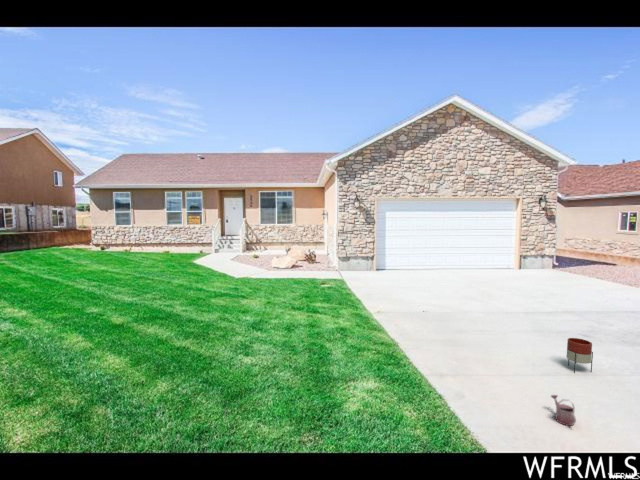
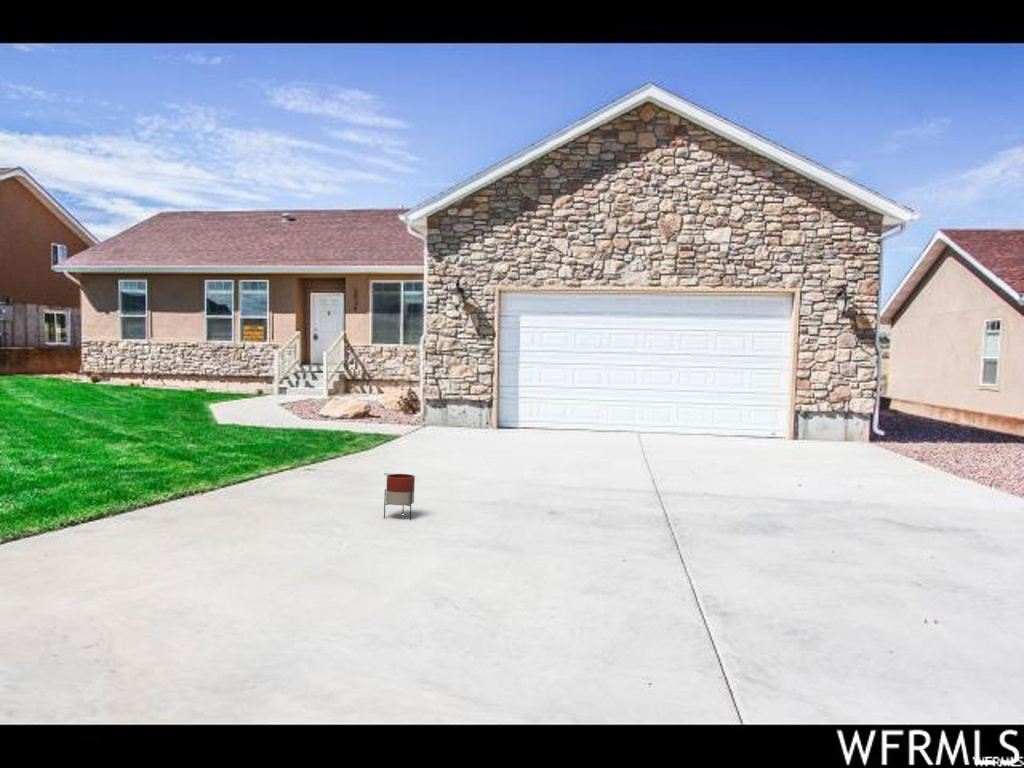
watering can: present [551,395,576,426] -> none [220,508,250,537]

